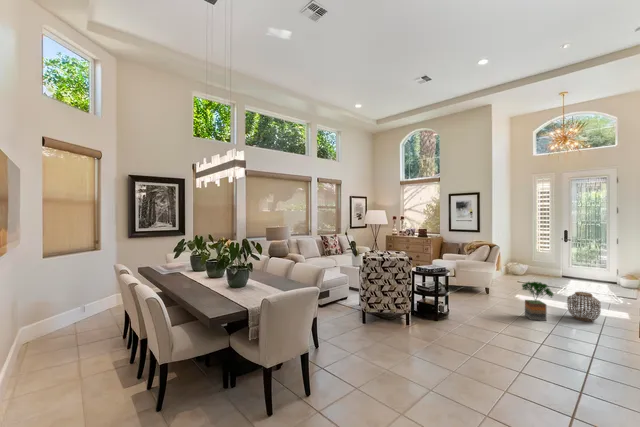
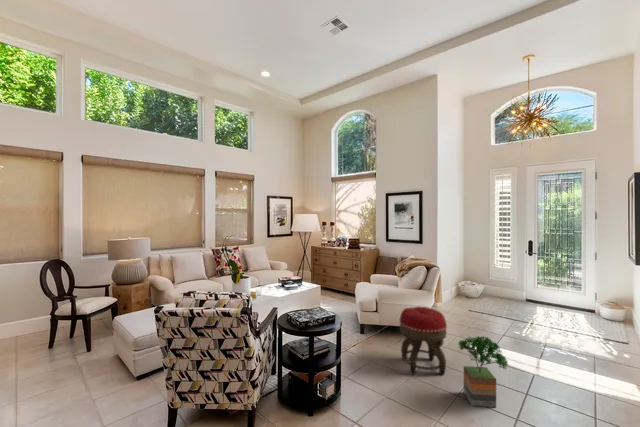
footstool: none [478,269,511,309] -> present [400,307,447,375]
woven basket: present [567,292,601,322] -> none [531,352,584,408]

